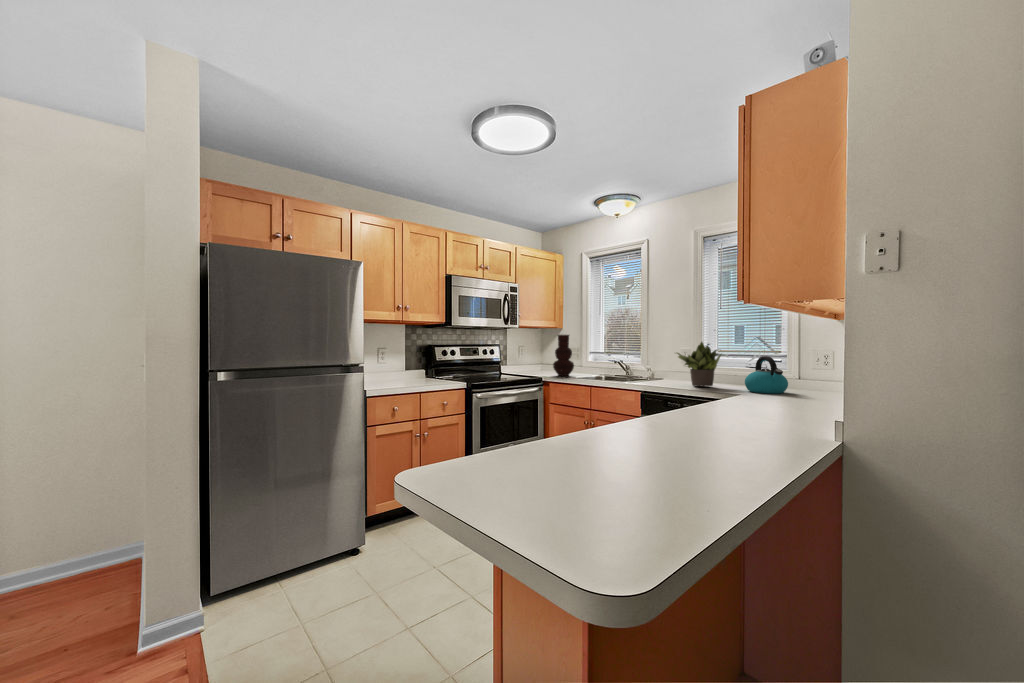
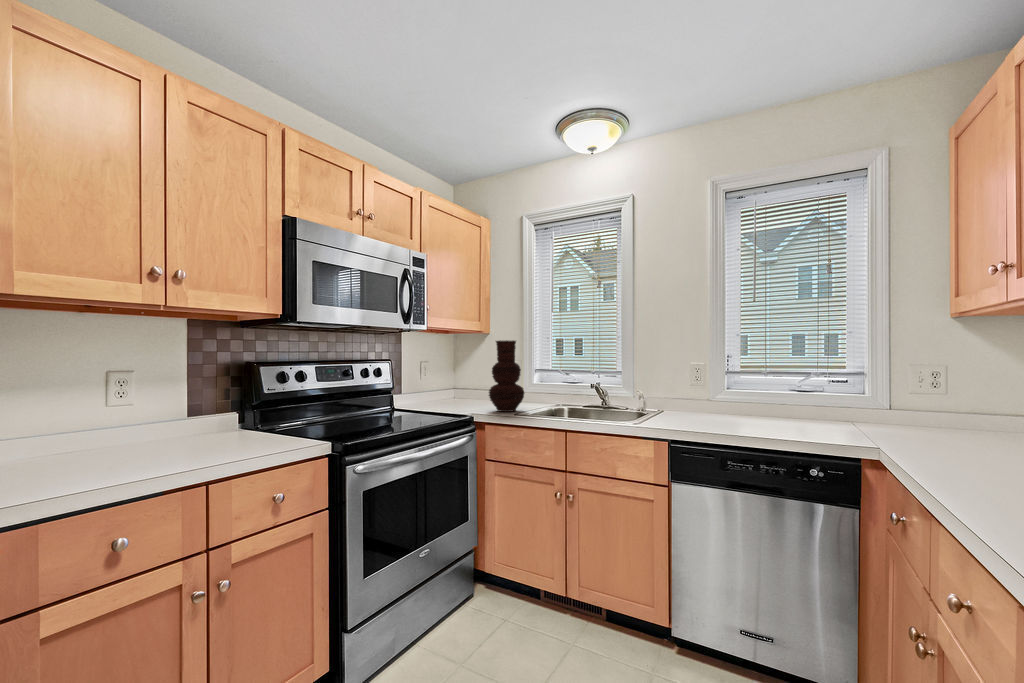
potted plant: present [677,342,721,386] -> none [738,348,822,432]
kettle: present [745,356,788,394] -> none [884,375,987,447]

